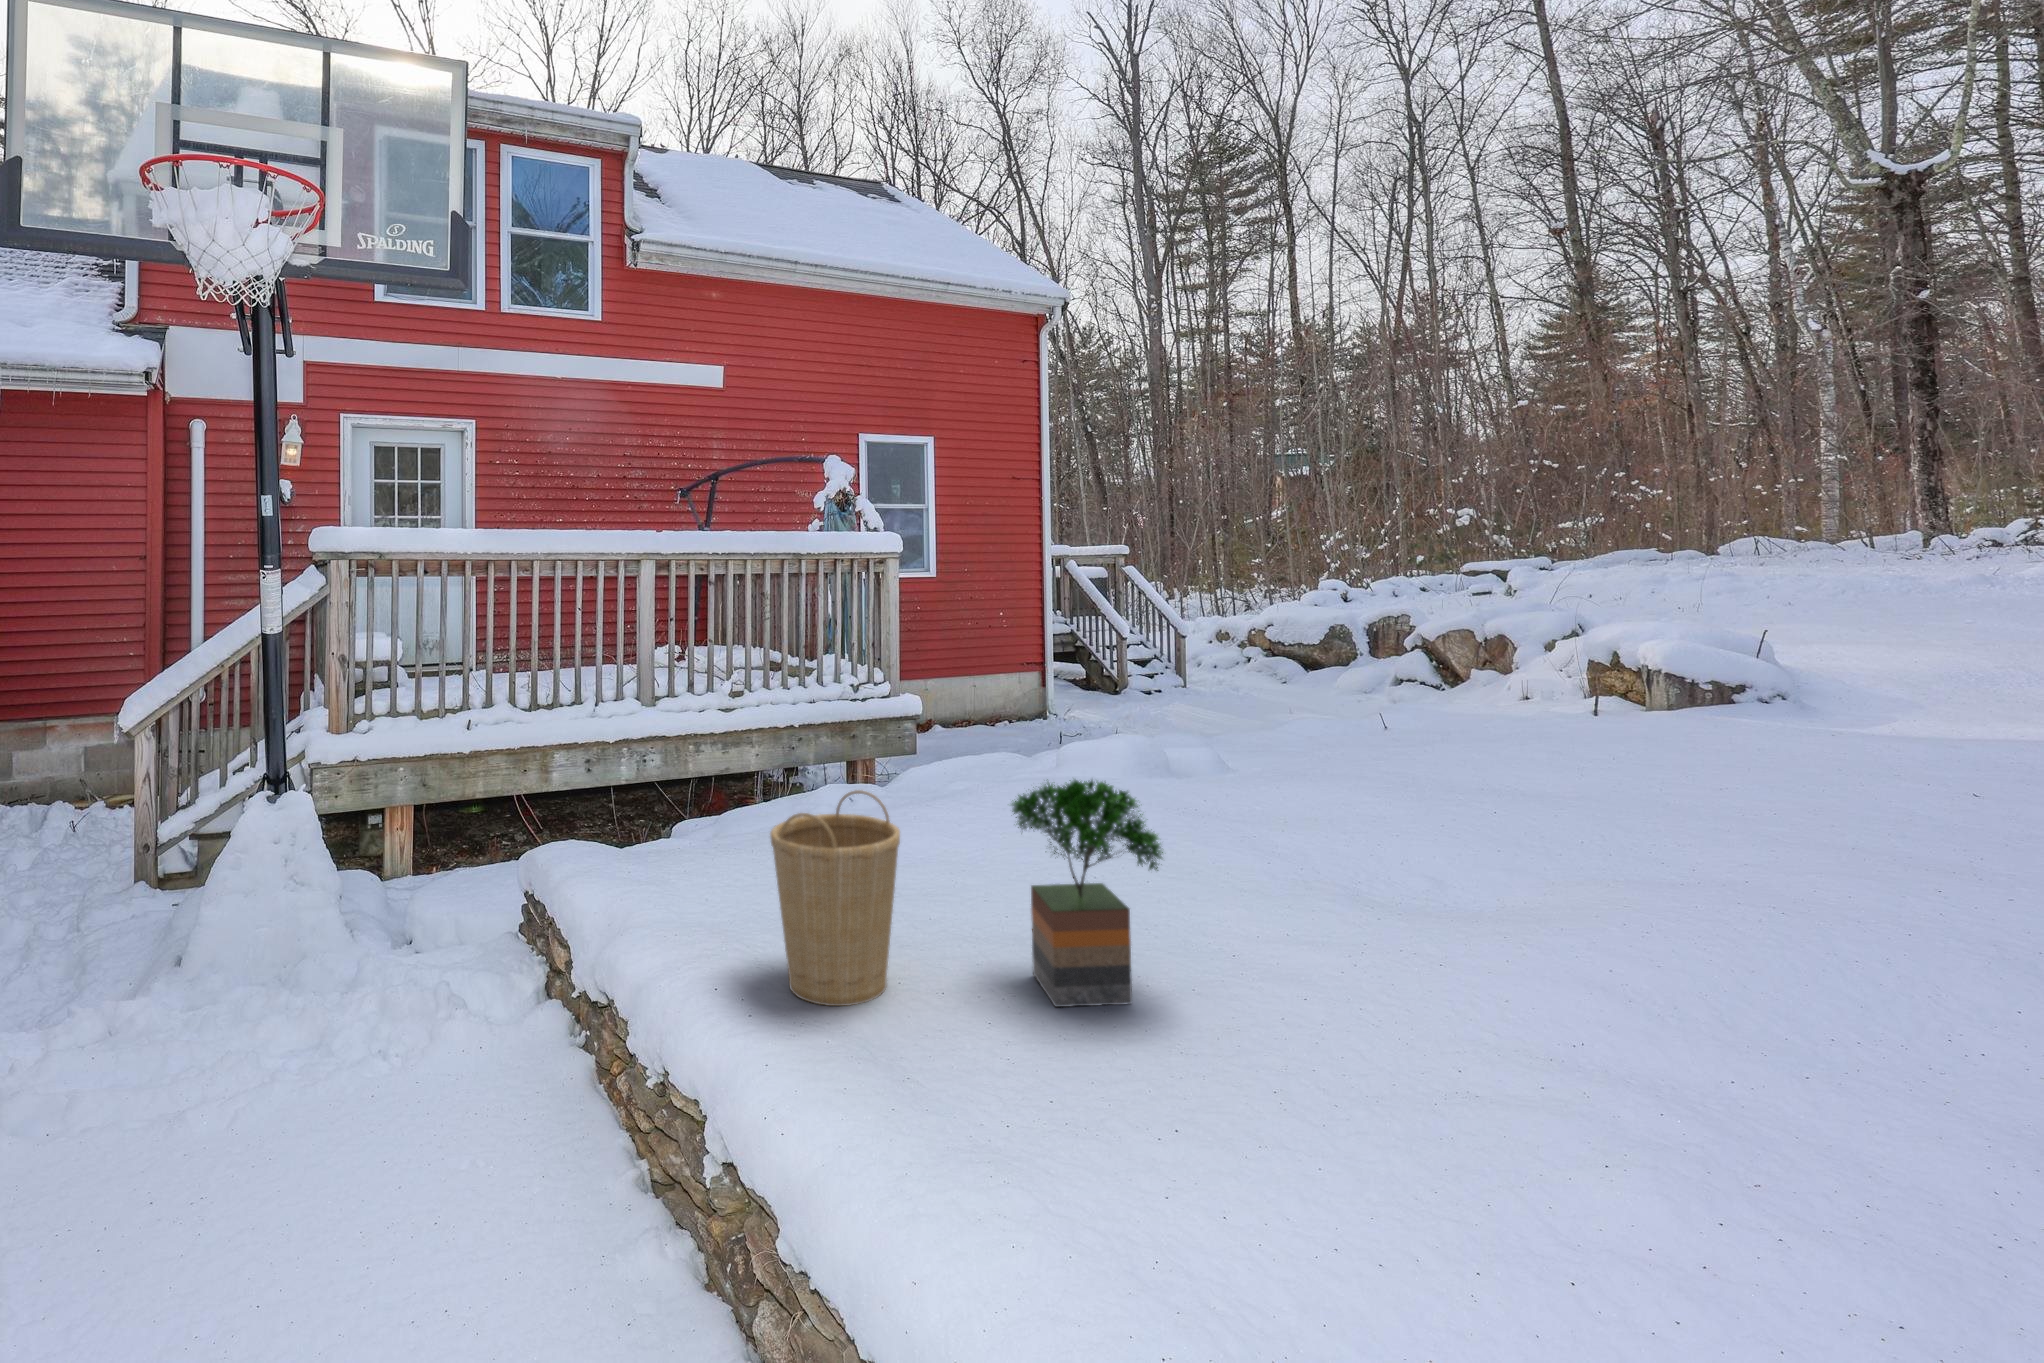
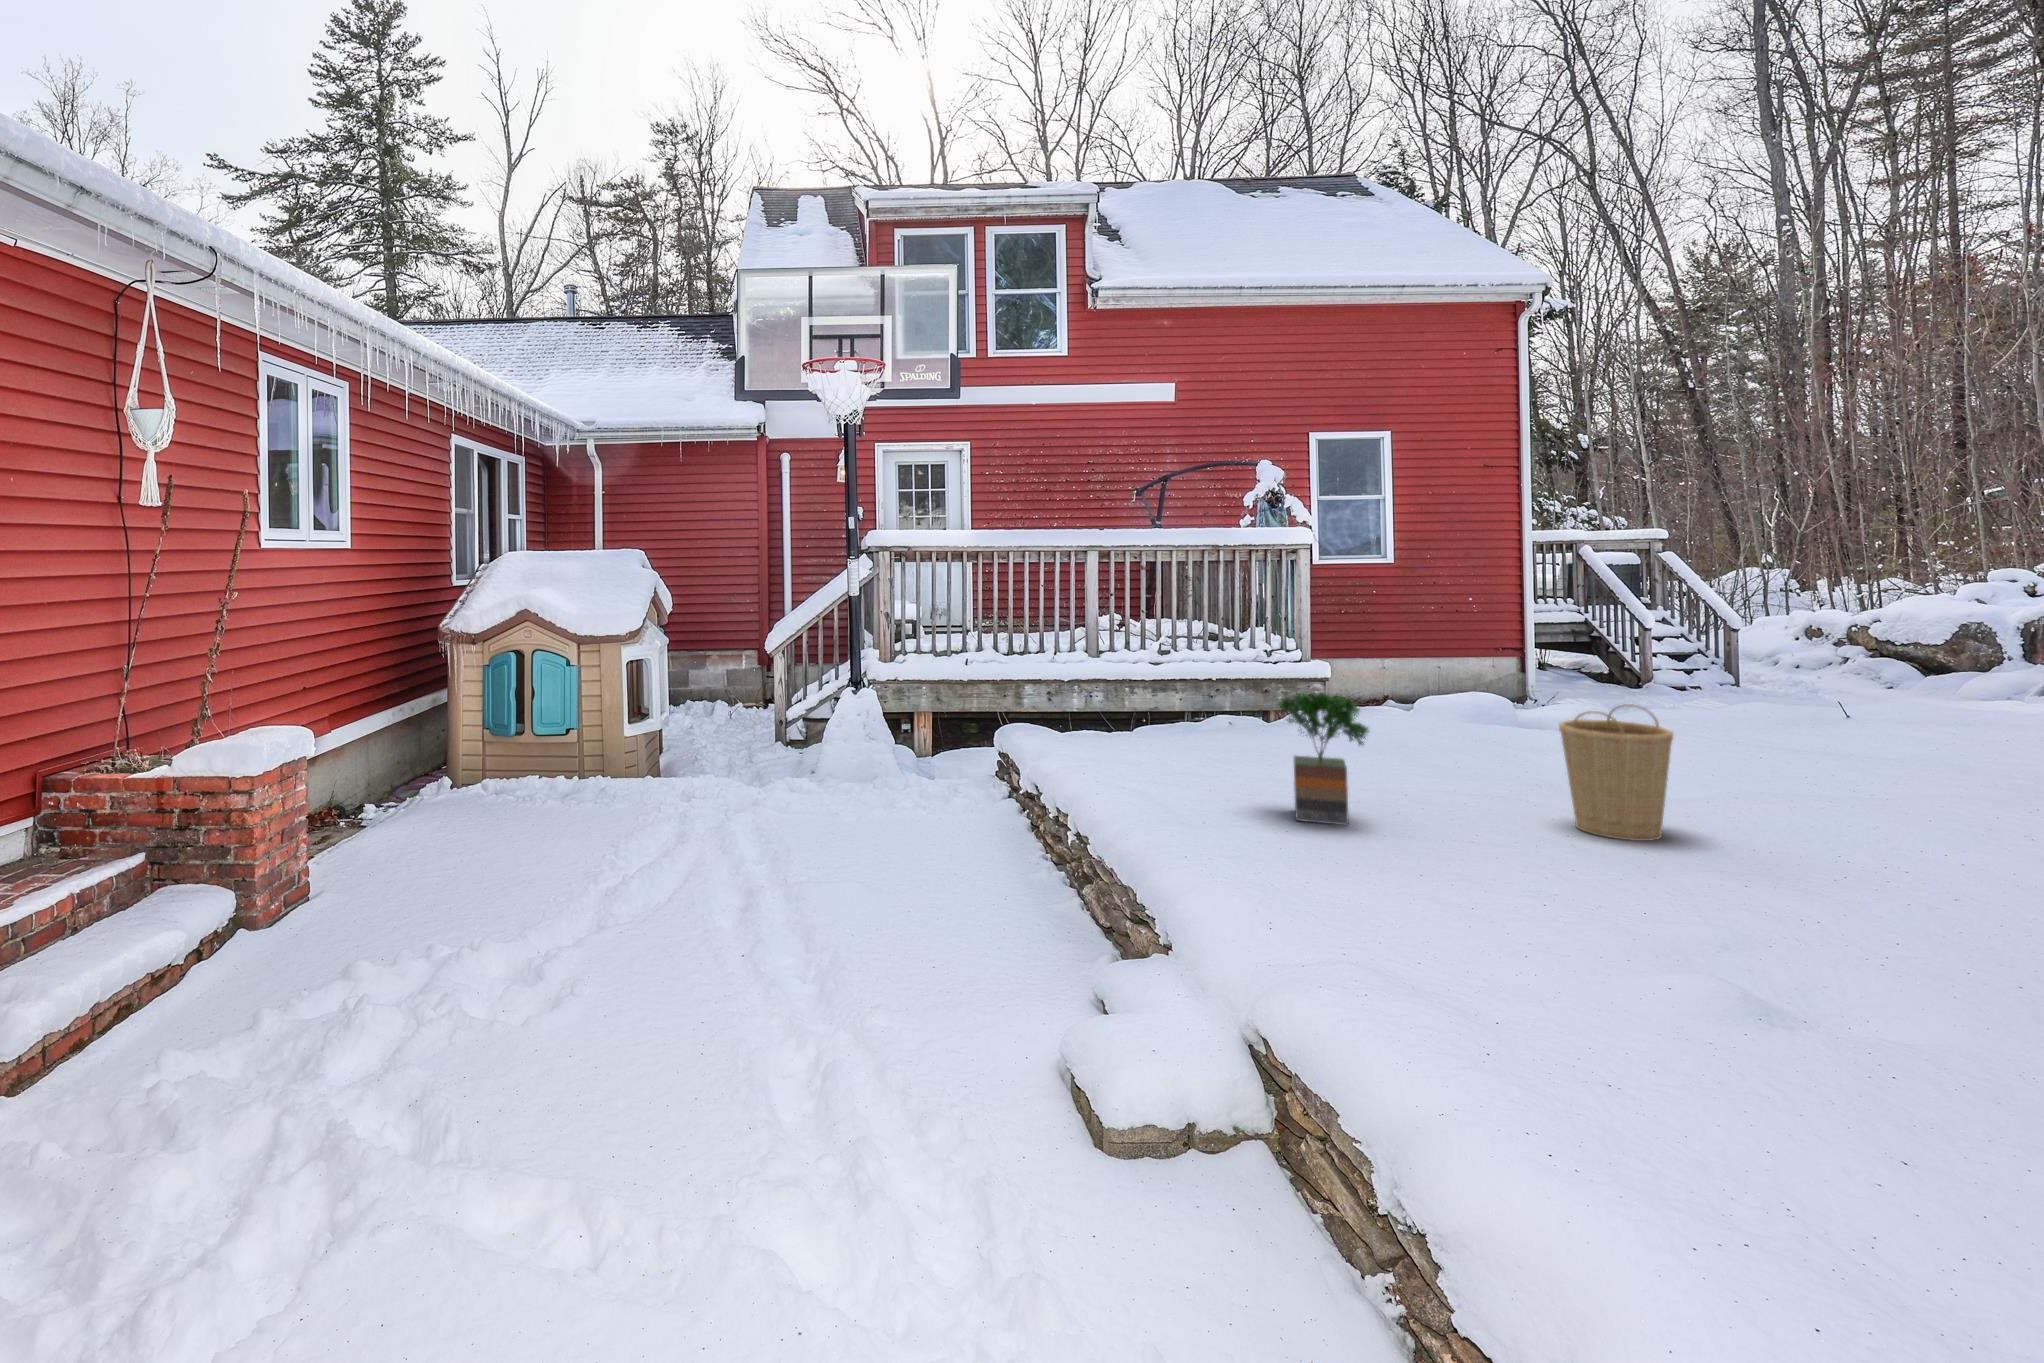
basket: present [770,790,900,1006] -> present [1559,704,1673,841]

